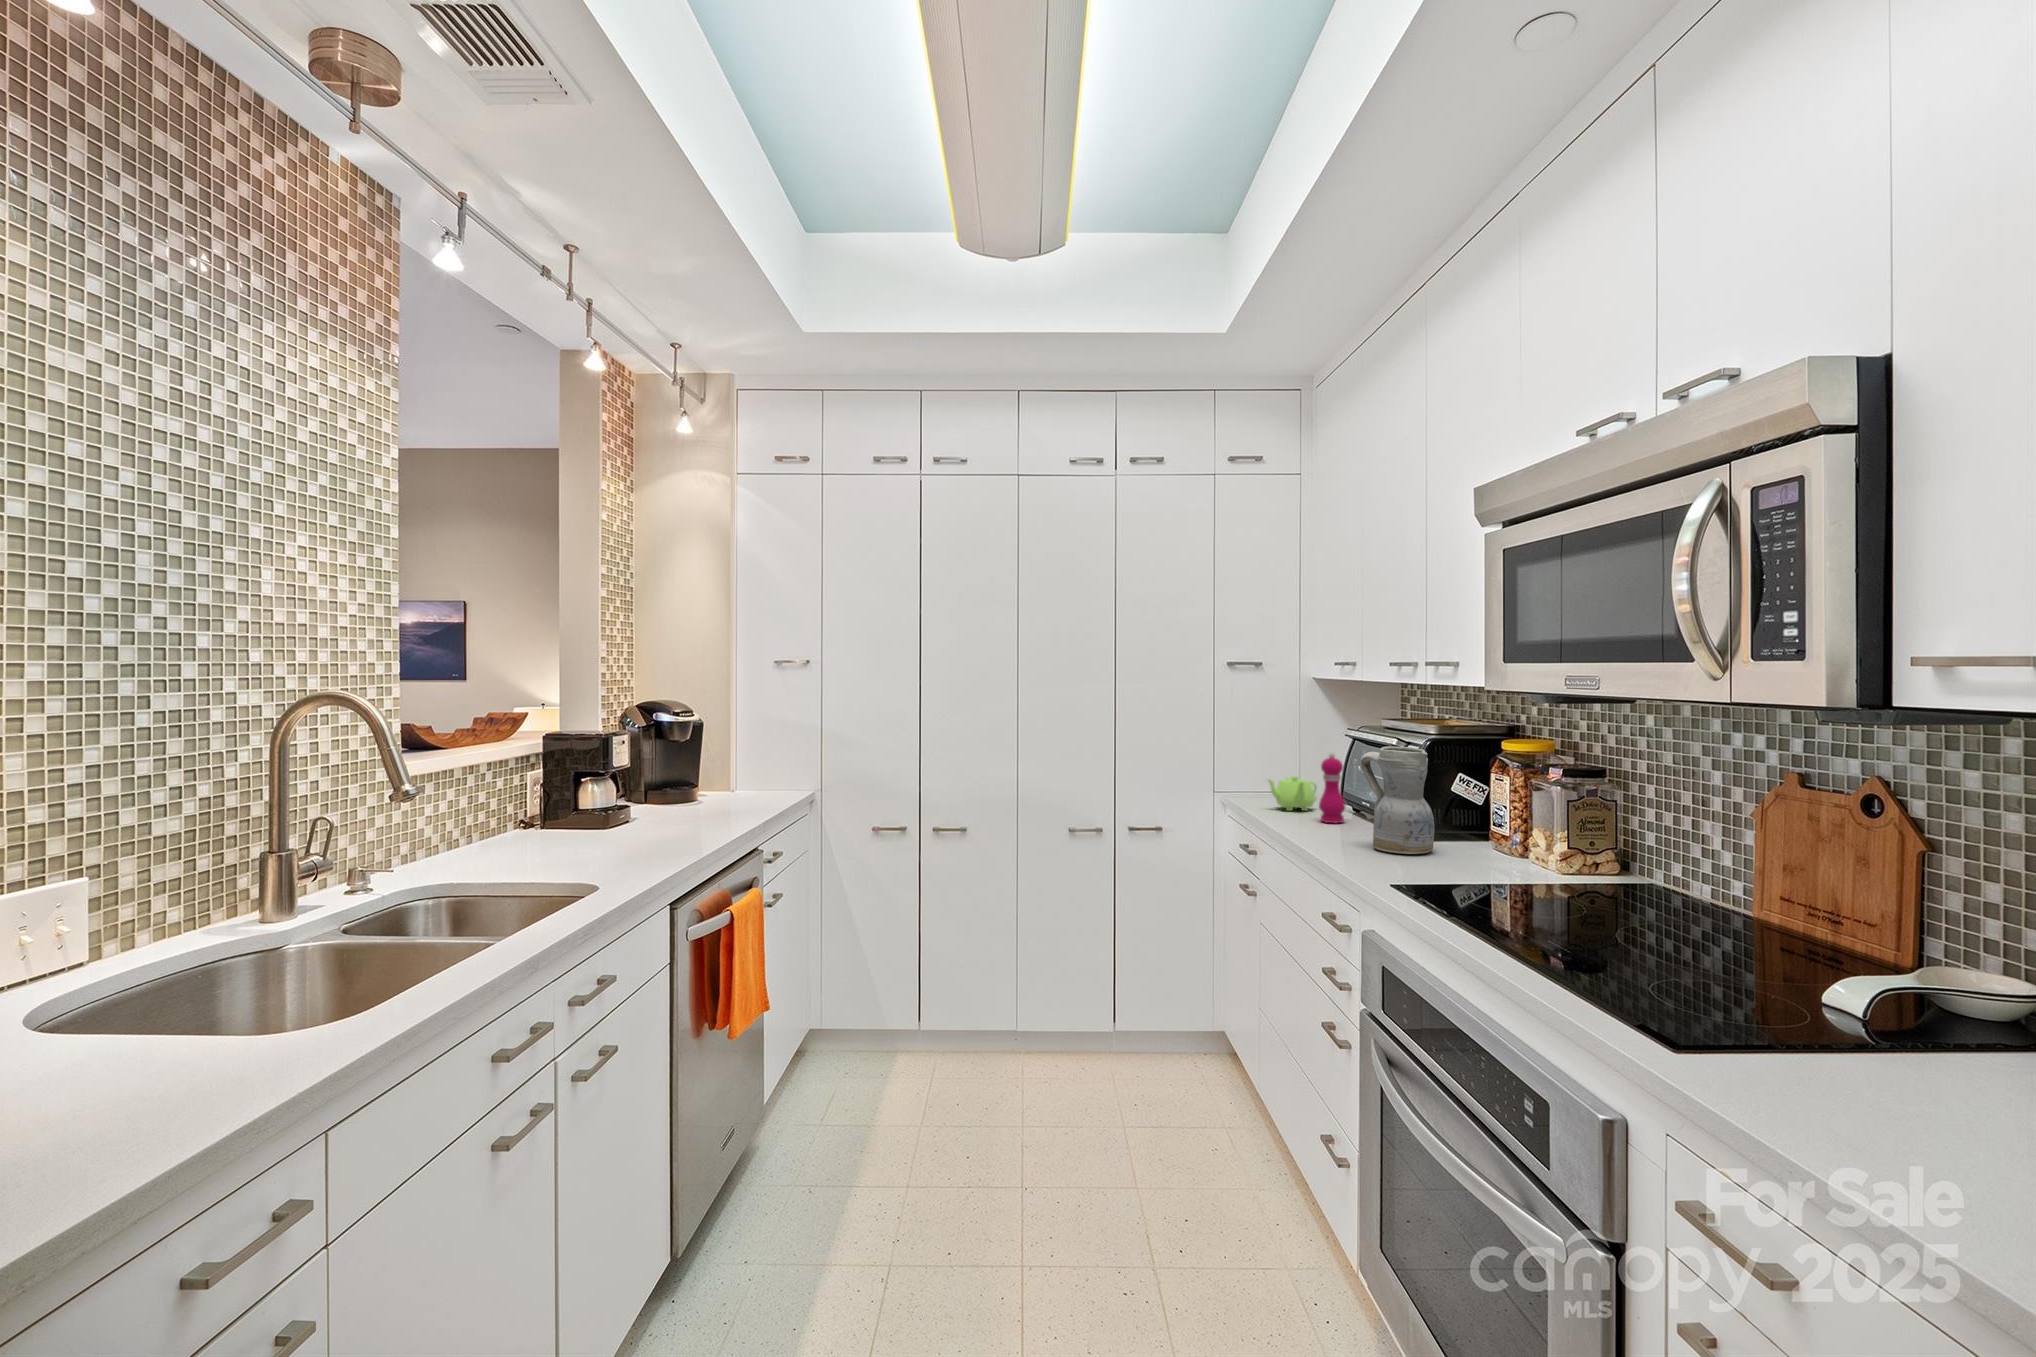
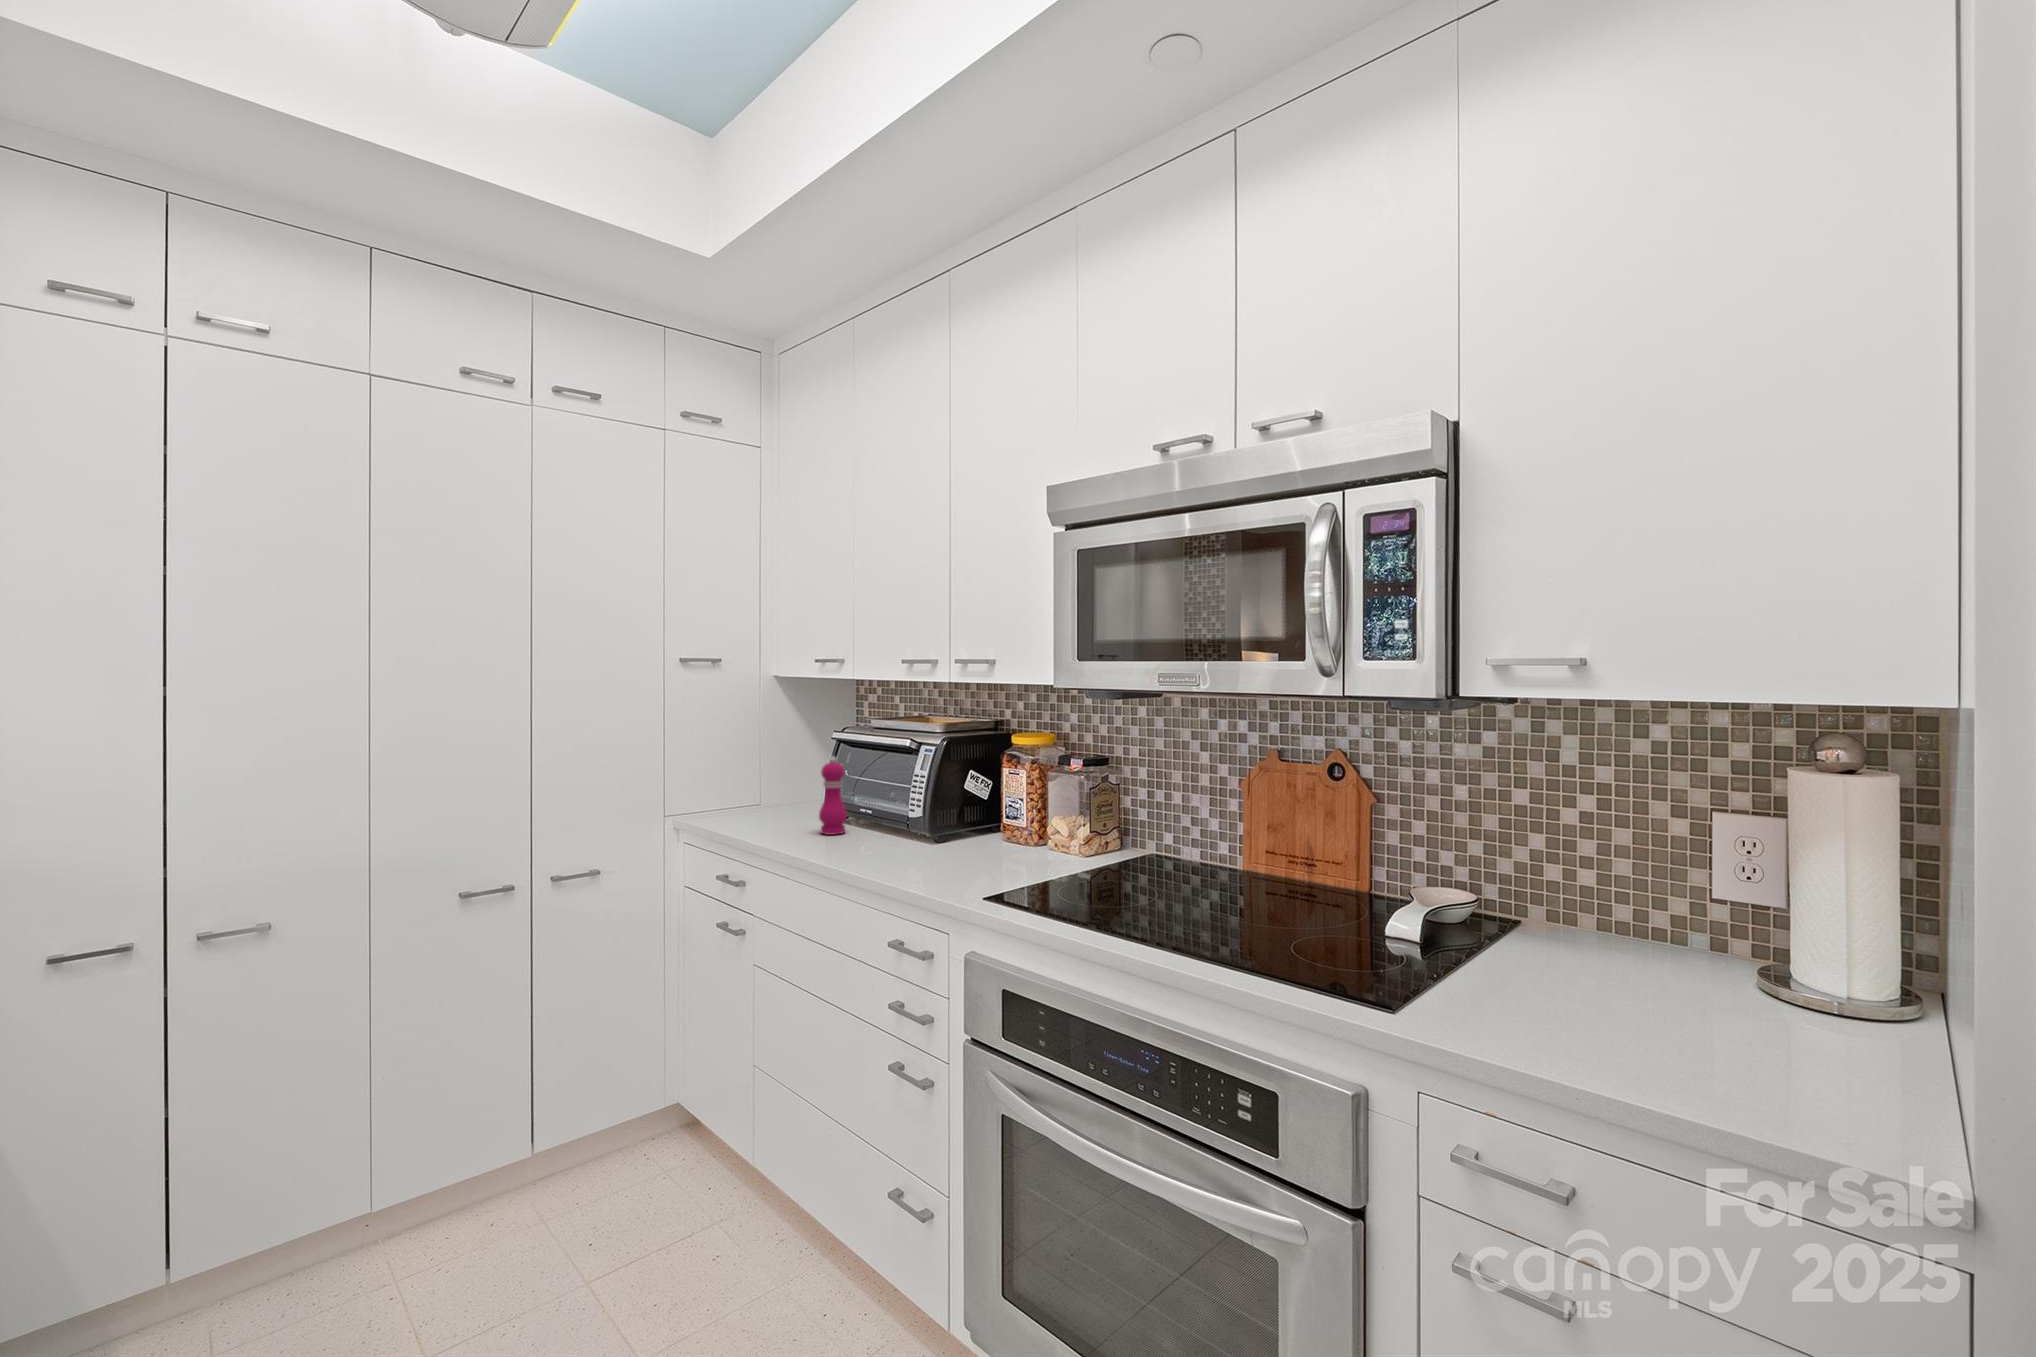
ceramic pitcher: present [1361,746,1434,854] -> none [893,746,967,858]
teapot: present [1268,776,1317,811] -> none [746,786,800,826]

